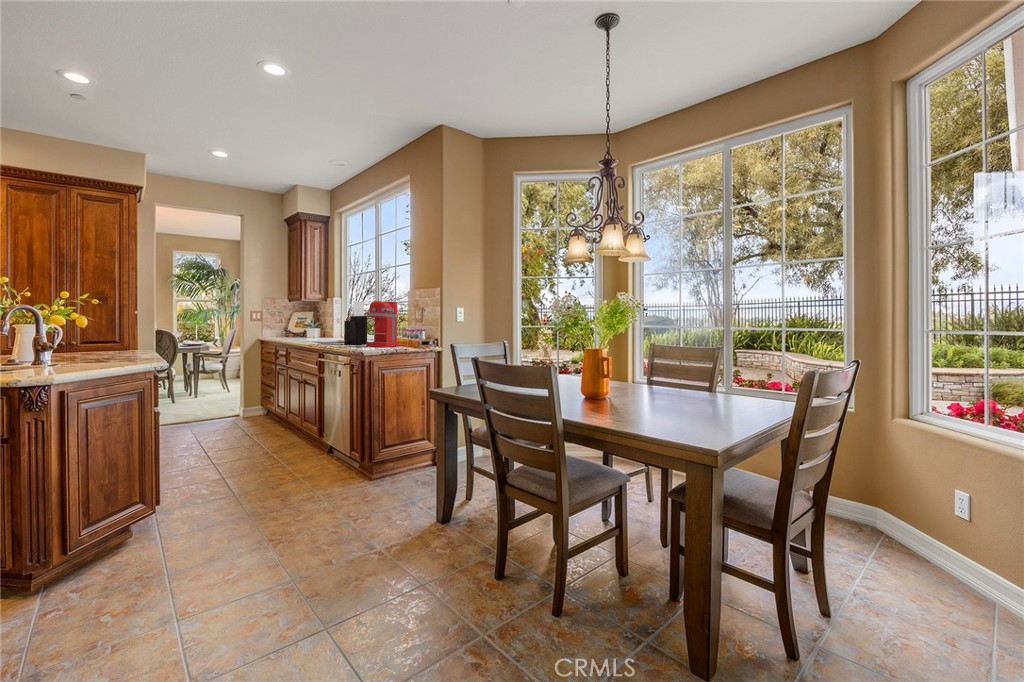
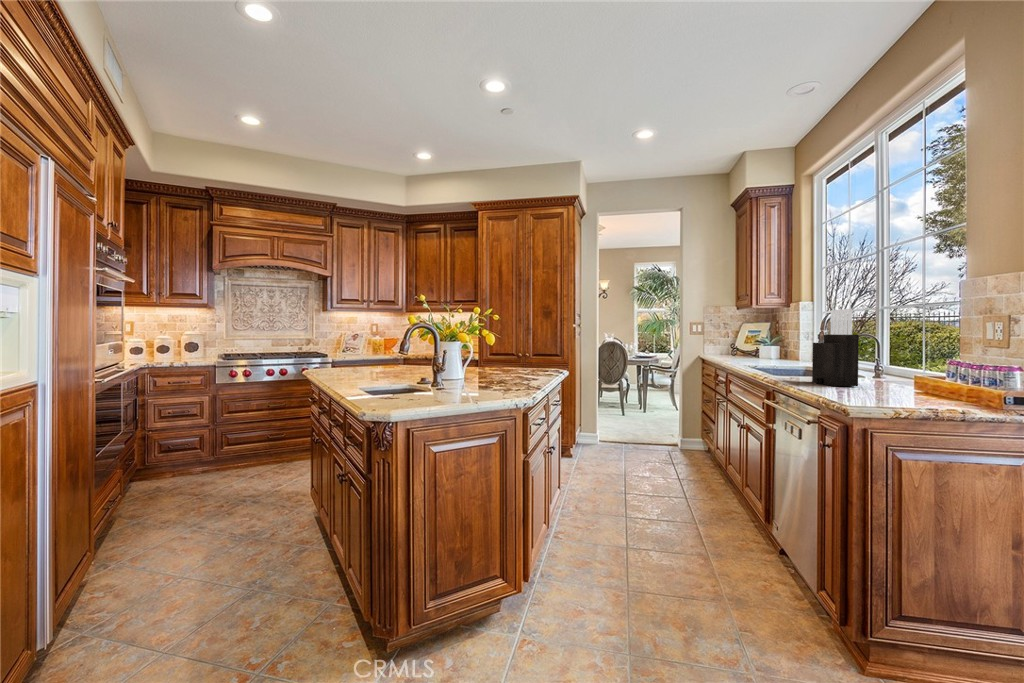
coffee maker: present [366,301,399,347] -> none [857,307,937,400]

